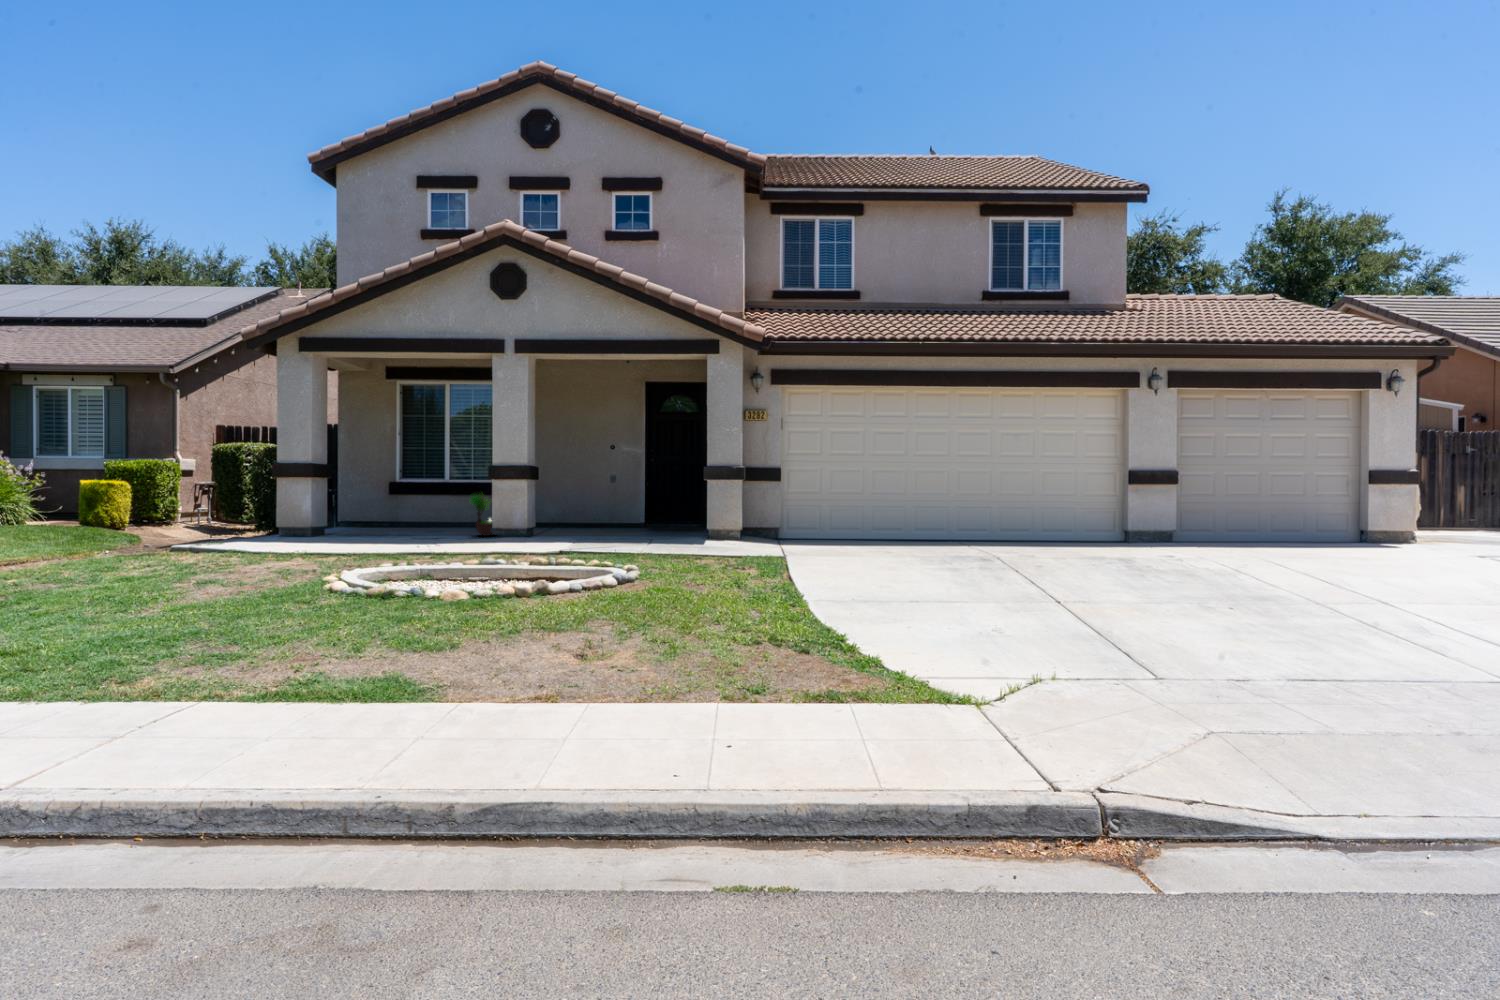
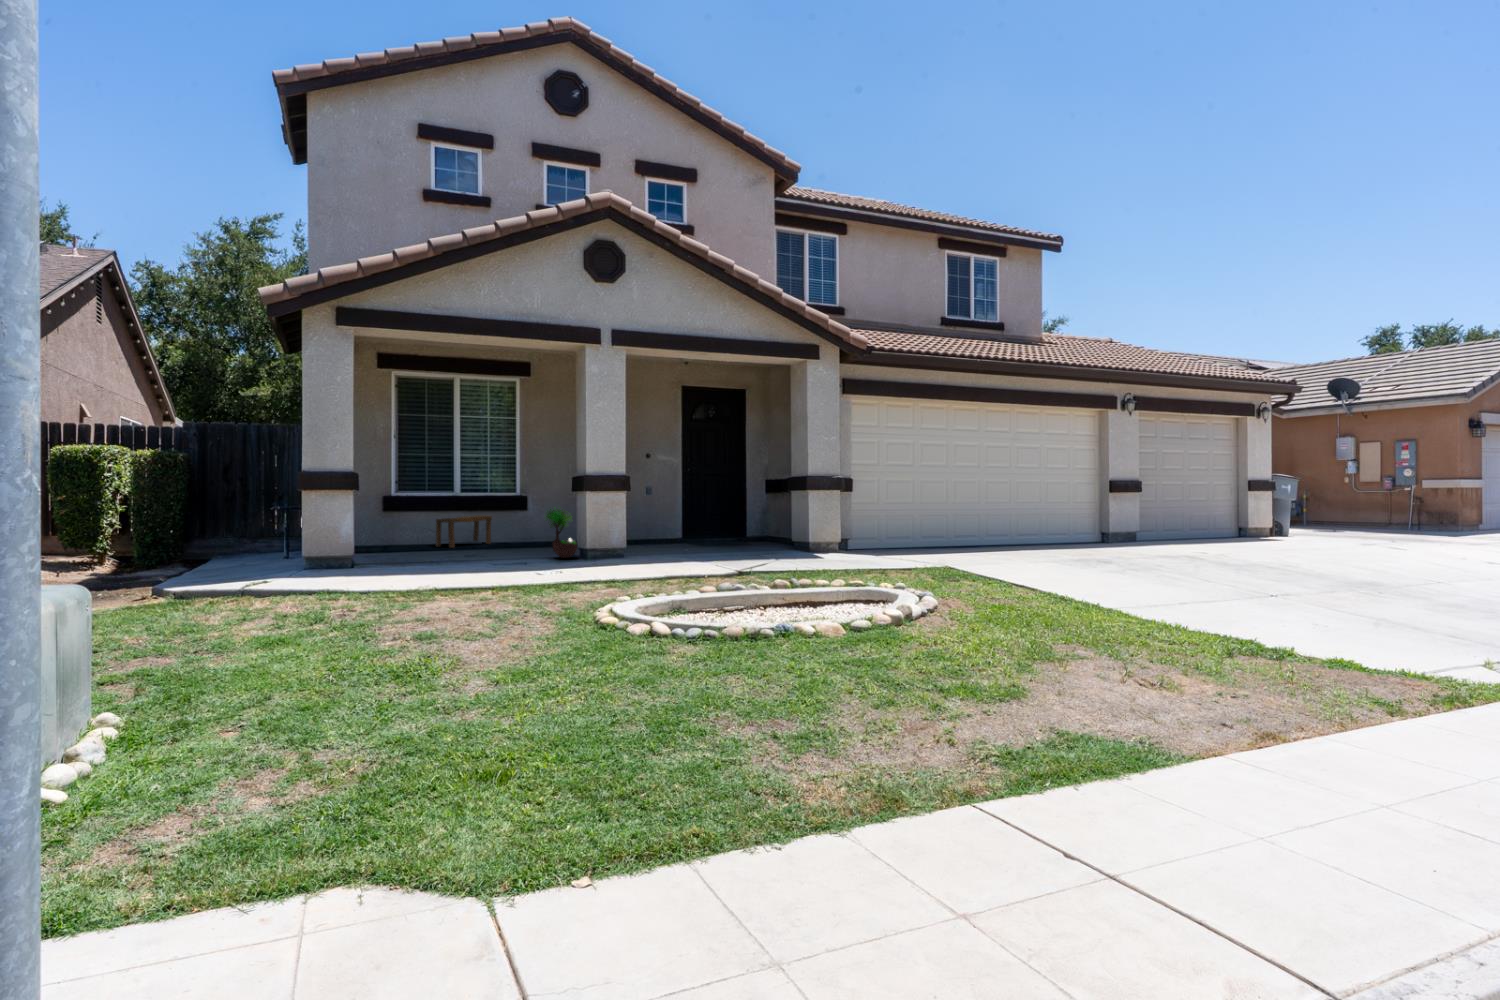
bench: none [420,499,468,526] -> present [436,515,492,548]

